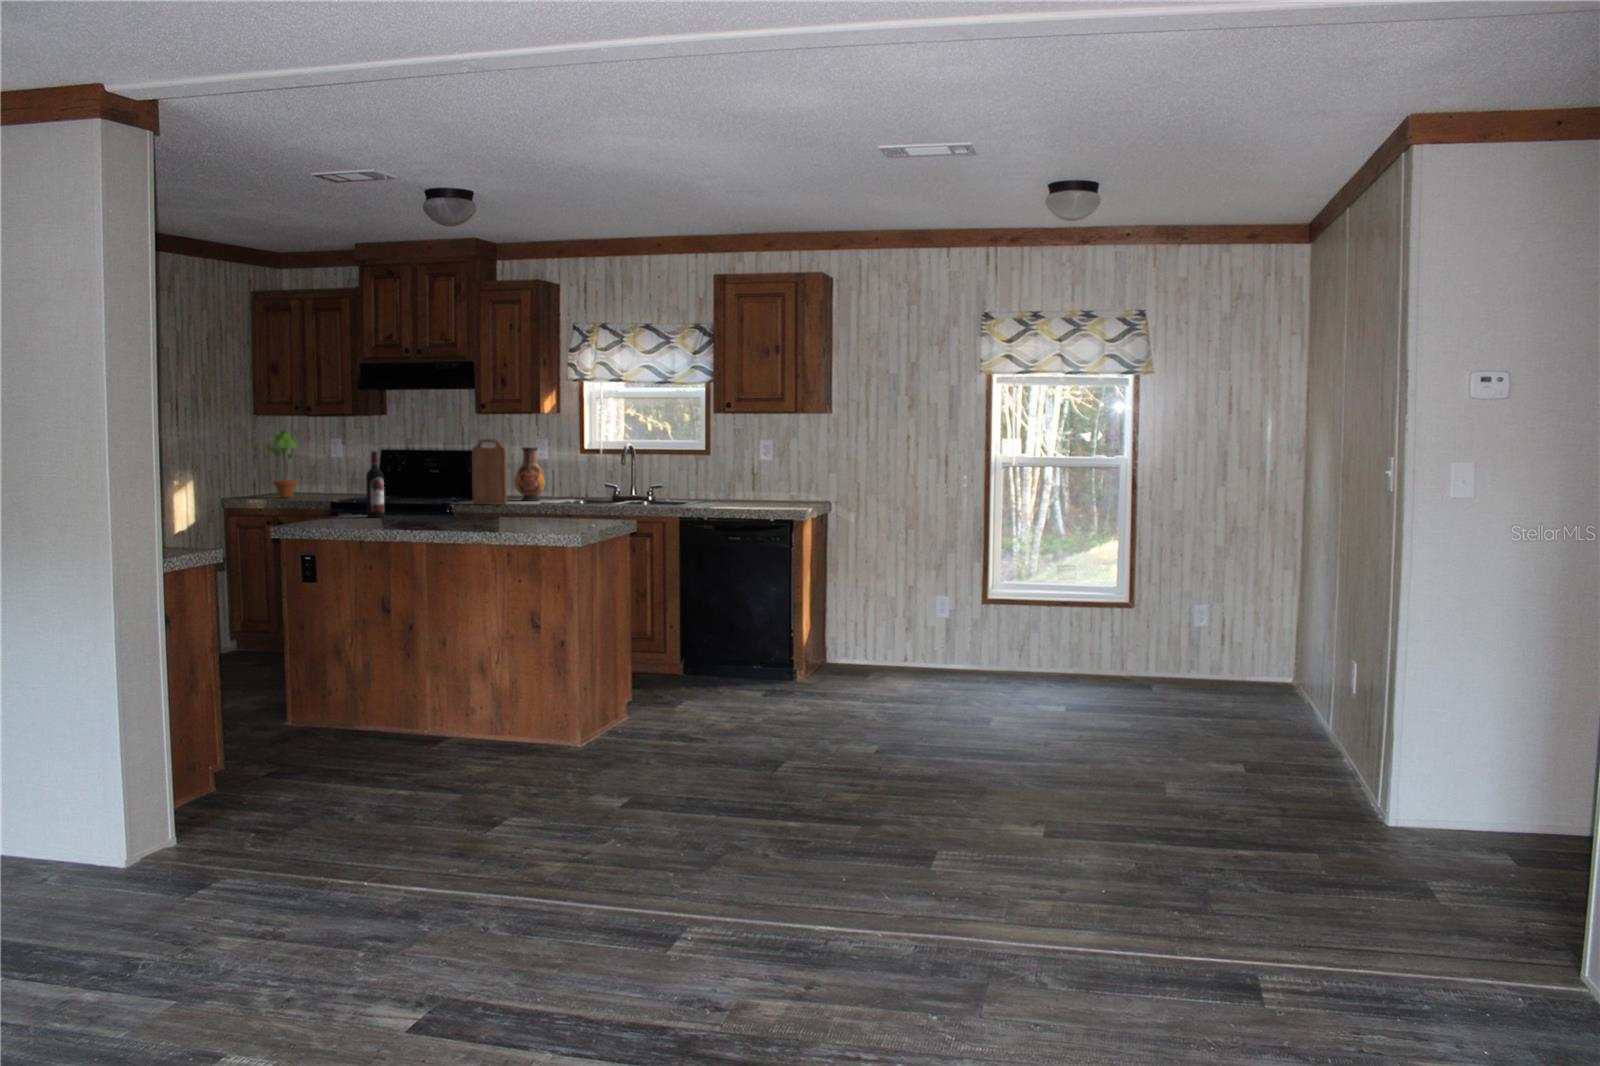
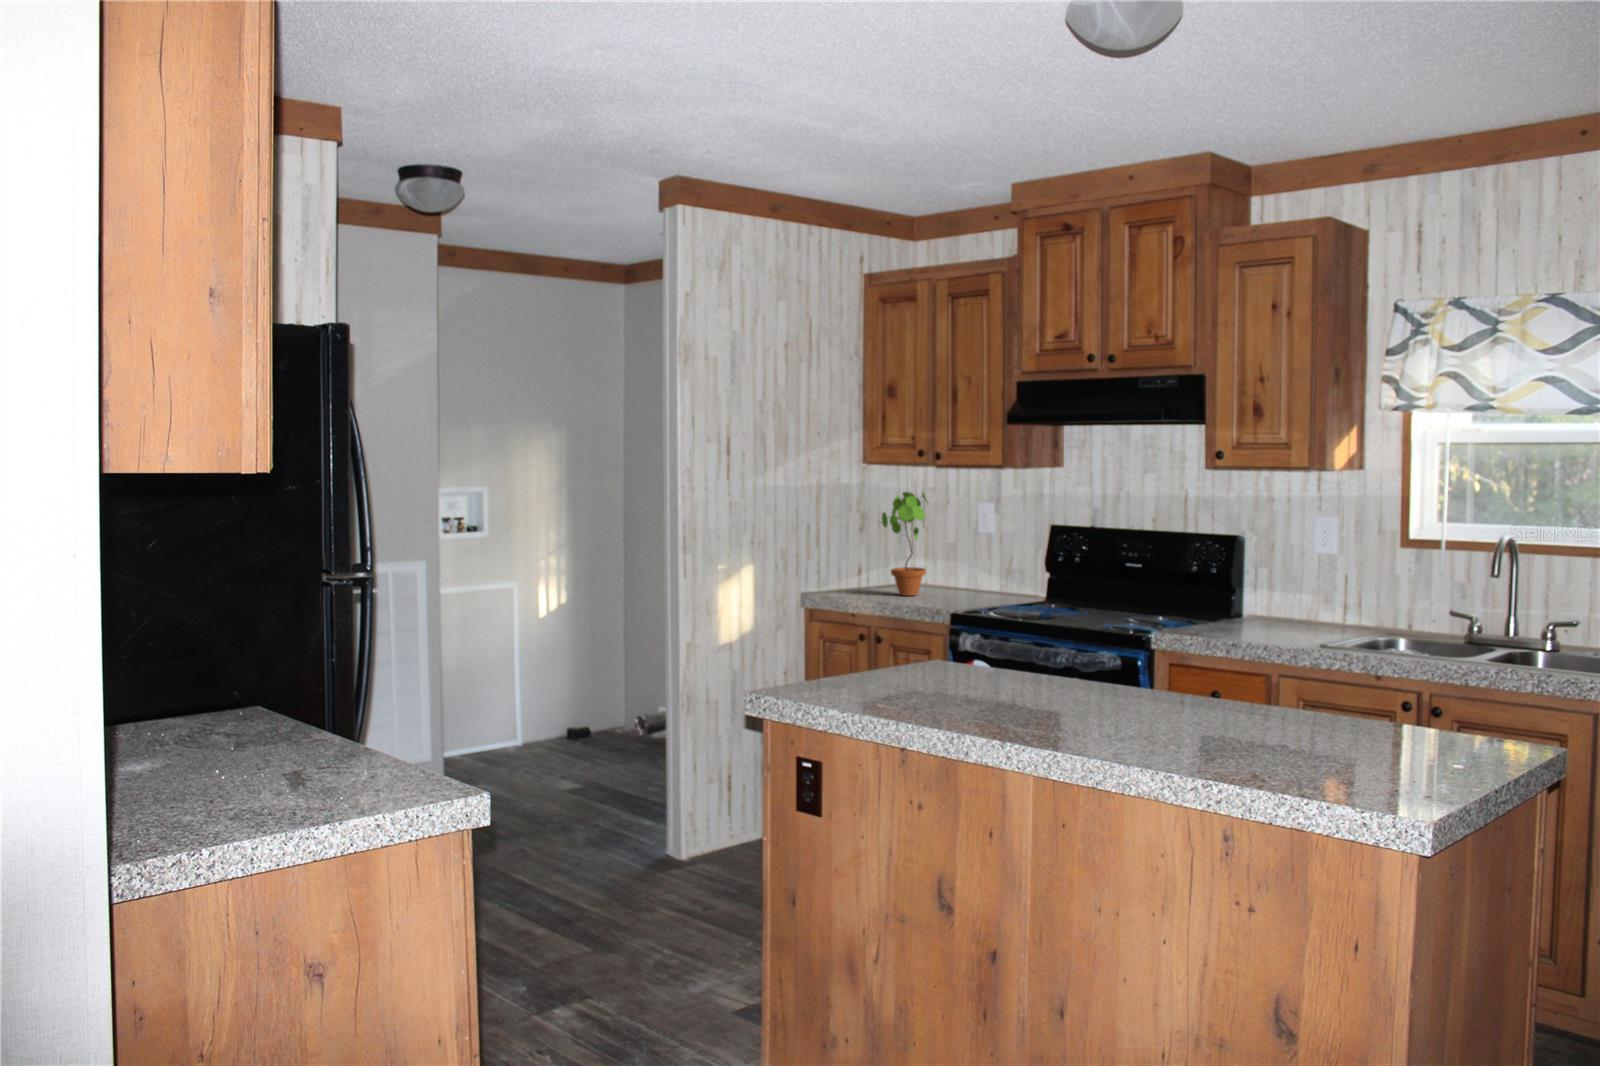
cutting board: present [472,439,507,505] -> none [1192,523,1256,646]
vase: present [514,447,546,501] -> none [1270,530,1331,630]
wine bottle: present [366,451,384,517] -> none [986,573,1018,698]

